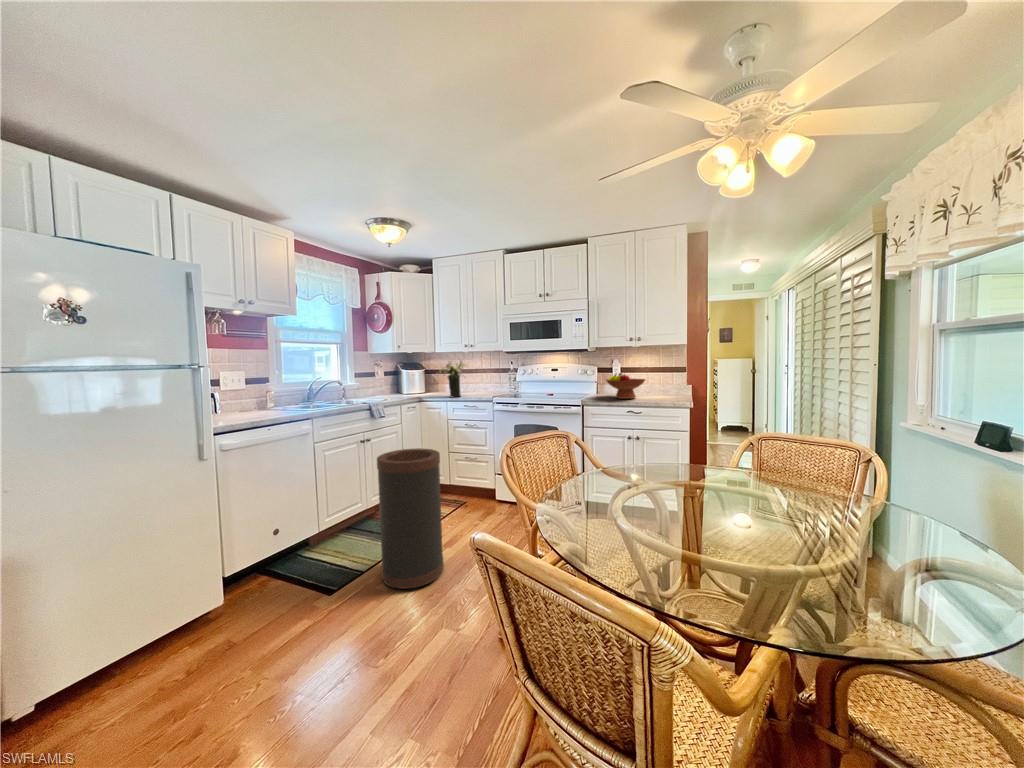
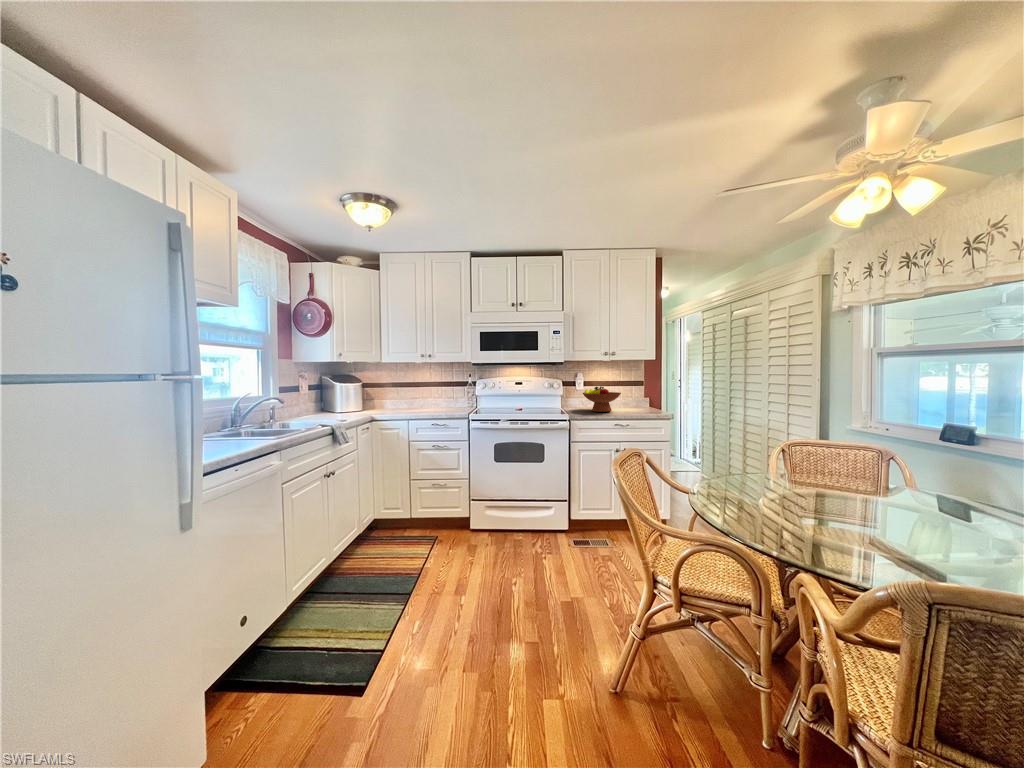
flower arrangement: present [436,361,468,397] -> none [394,371,431,415]
trash can: present [377,448,444,589] -> none [408,478,486,662]

